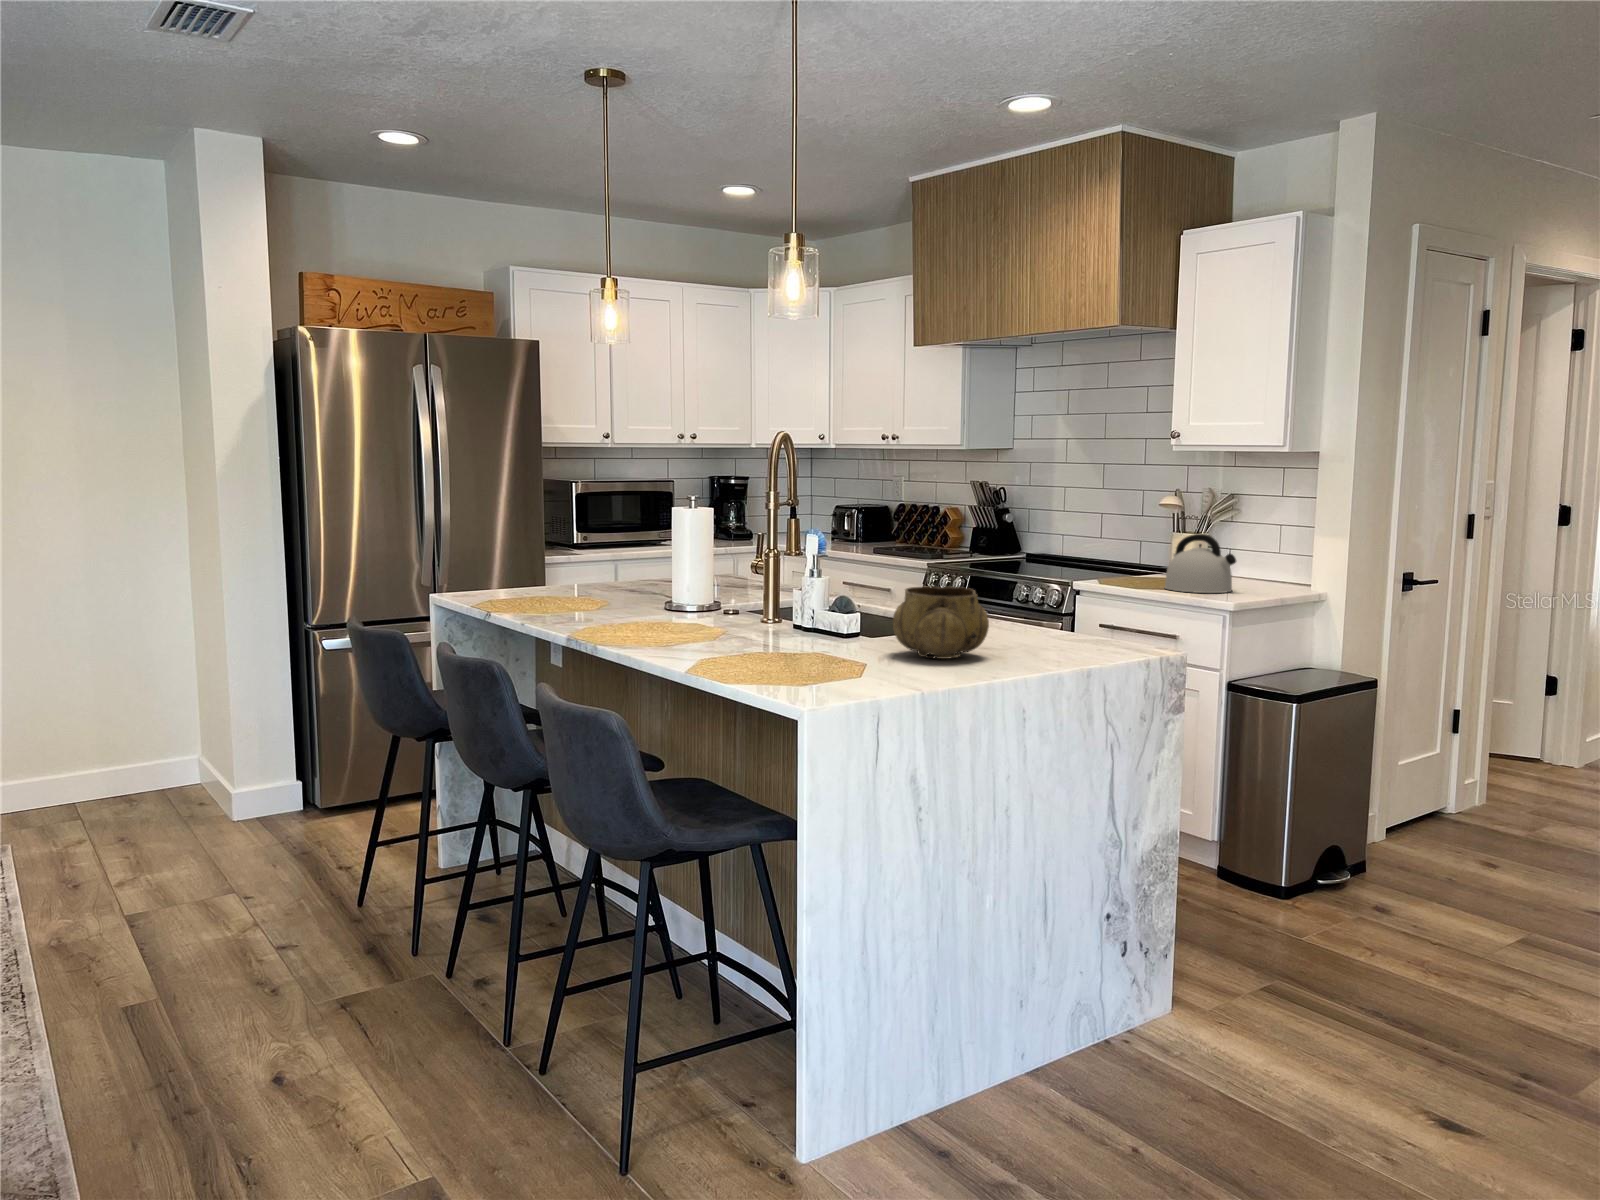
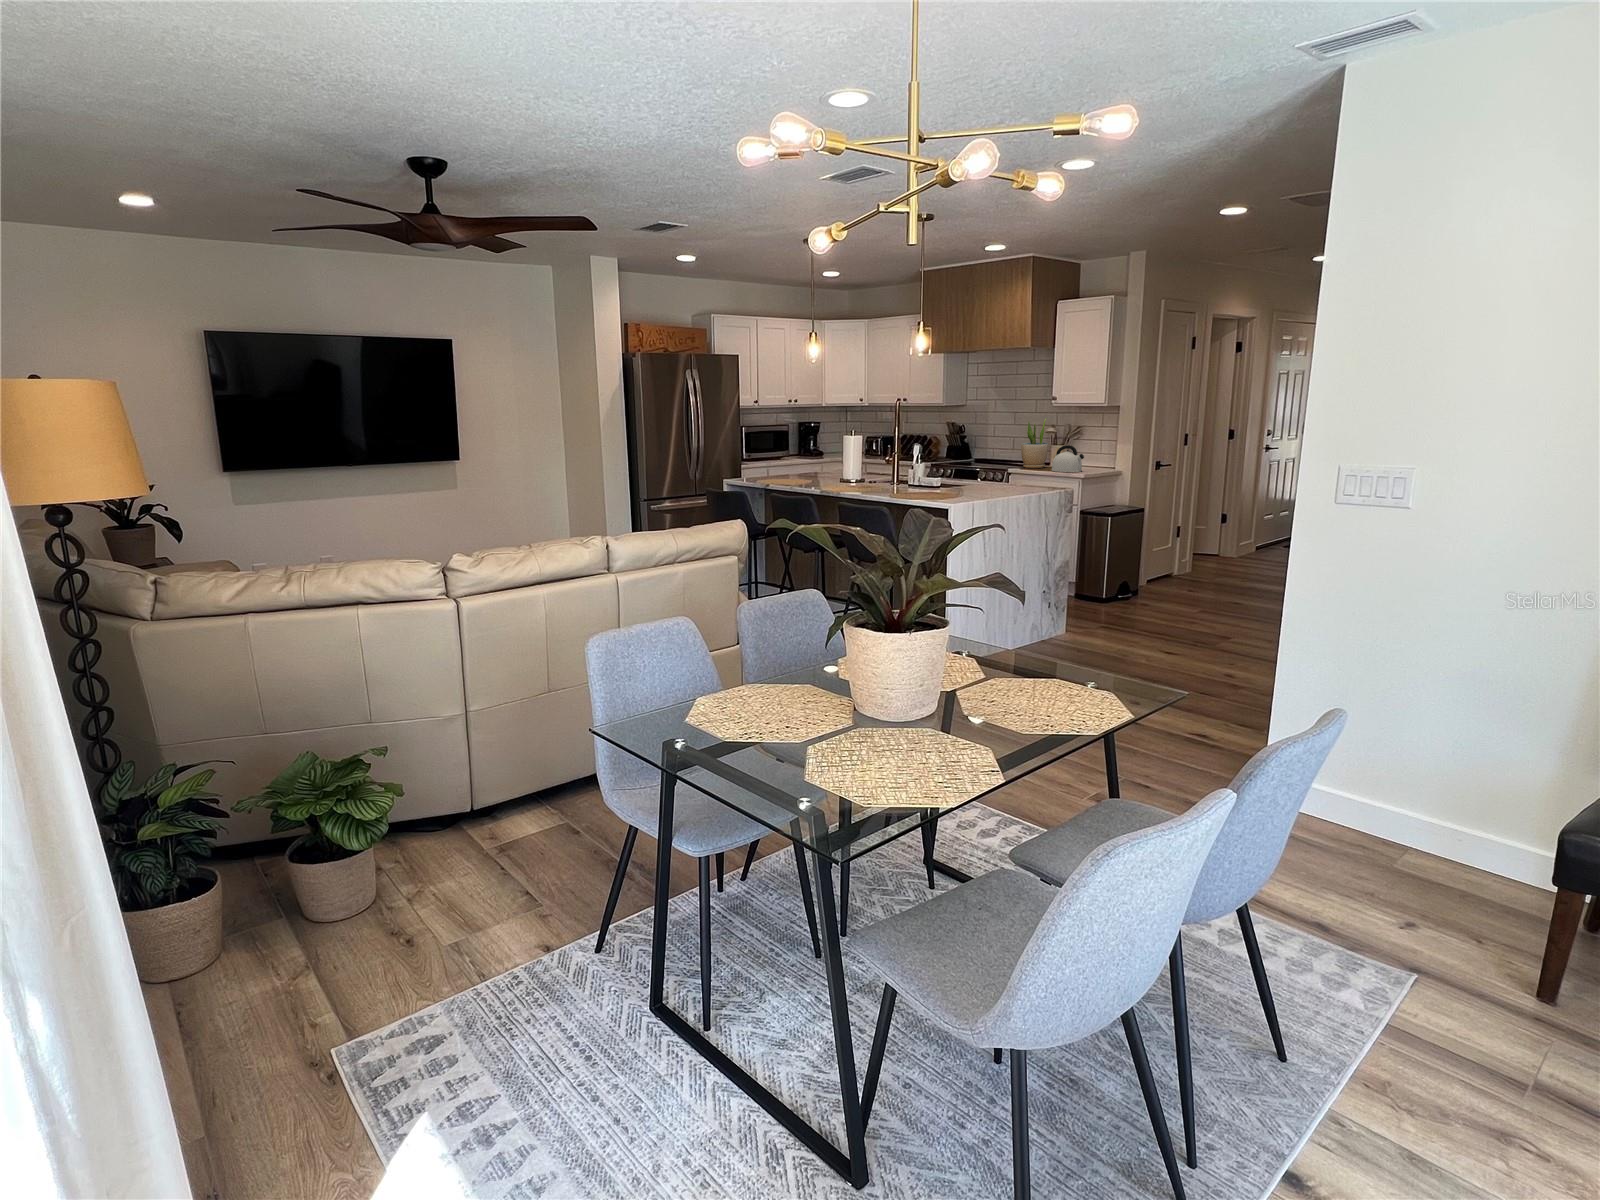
potted plant: none [1104,473,1161,579] -> present [1021,419,1048,468]
decorative bowl: present [893,586,989,659] -> none [967,465,1005,491]

